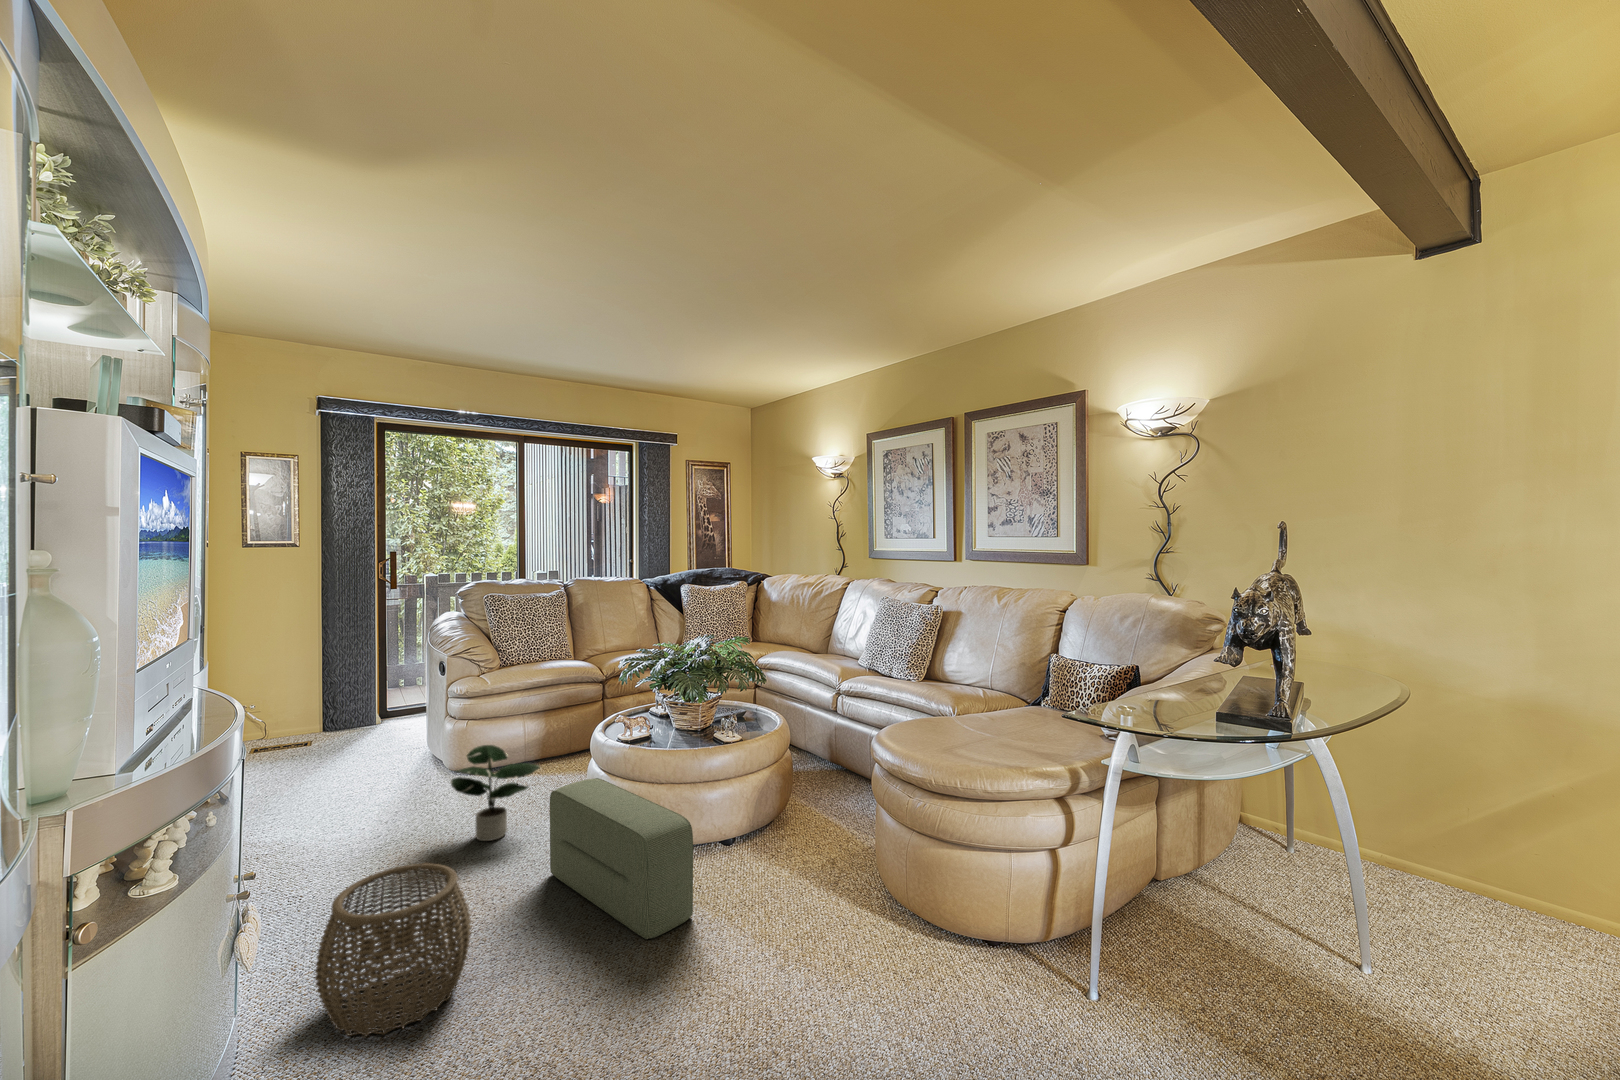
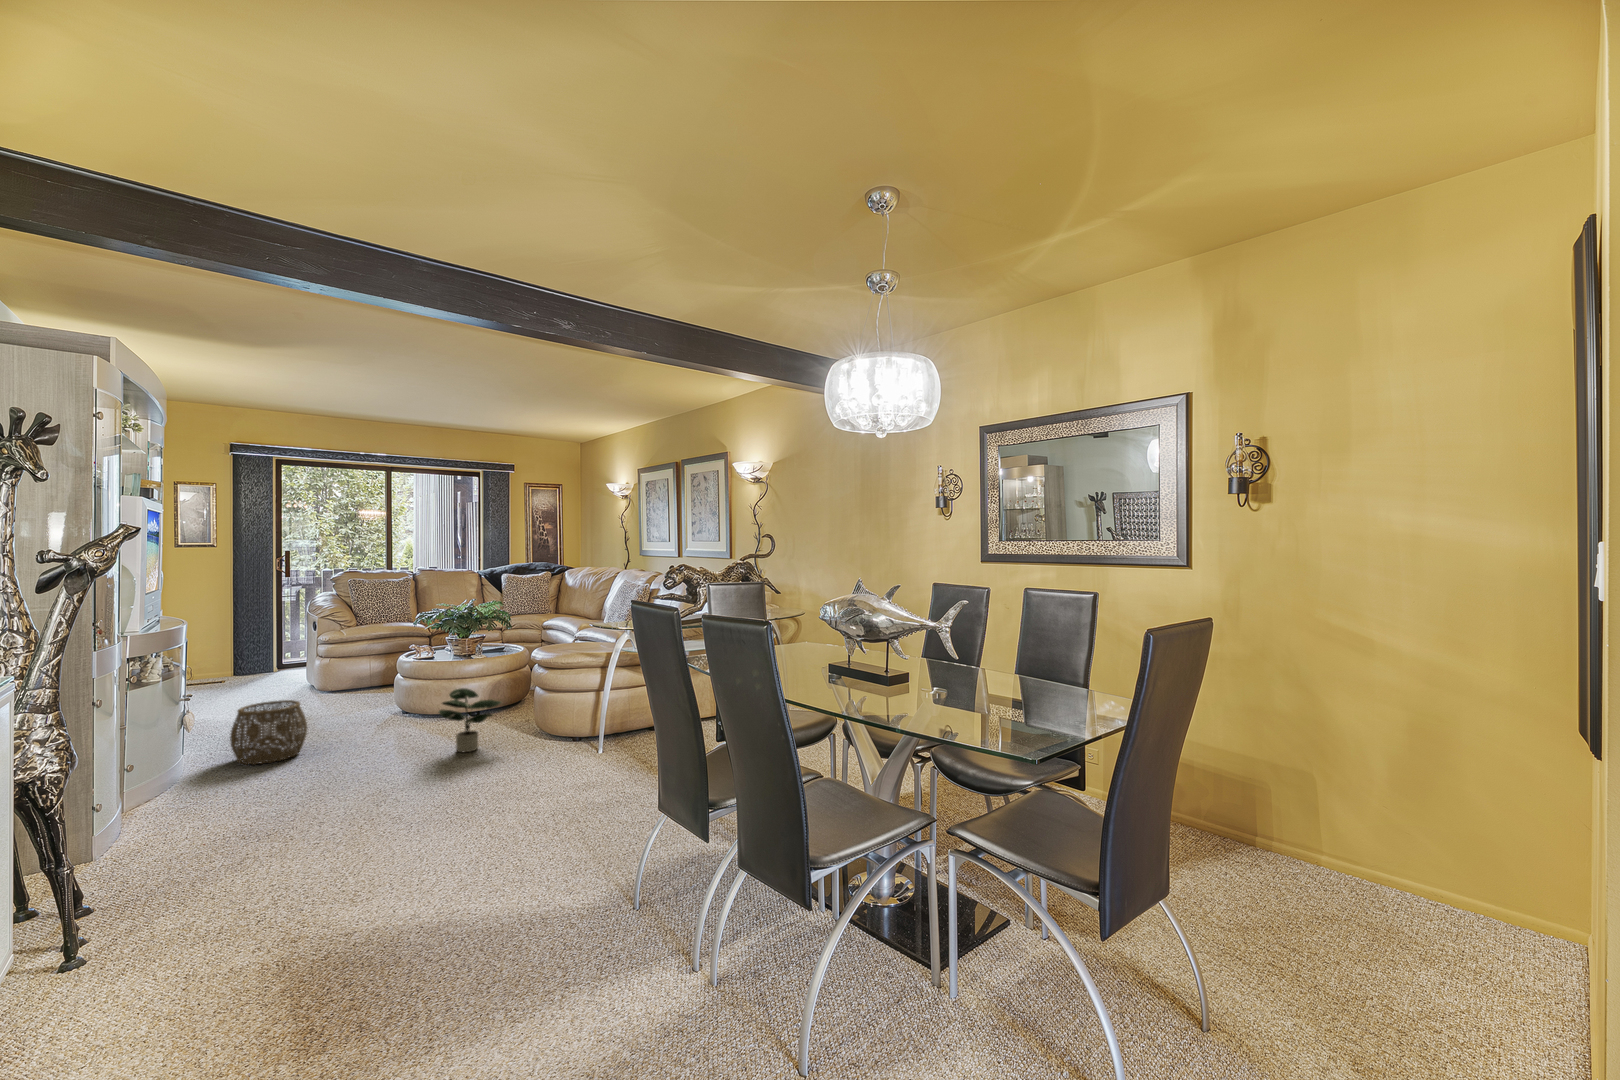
potted plant: present [451,745,540,841] -> present [438,688,501,752]
pouf: present [550,778,693,939] -> none [364,676,432,742]

